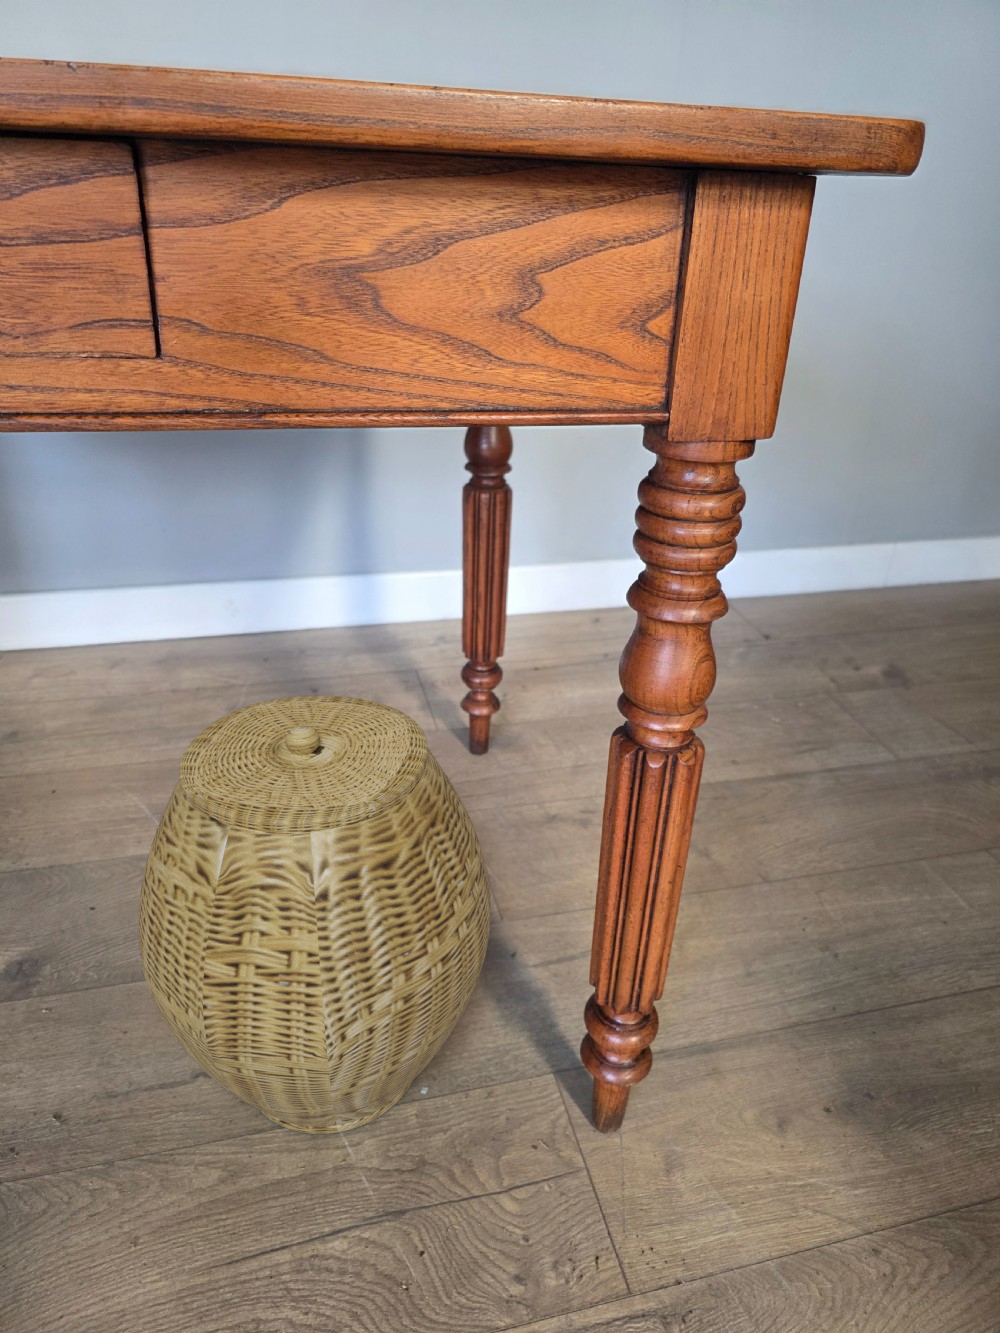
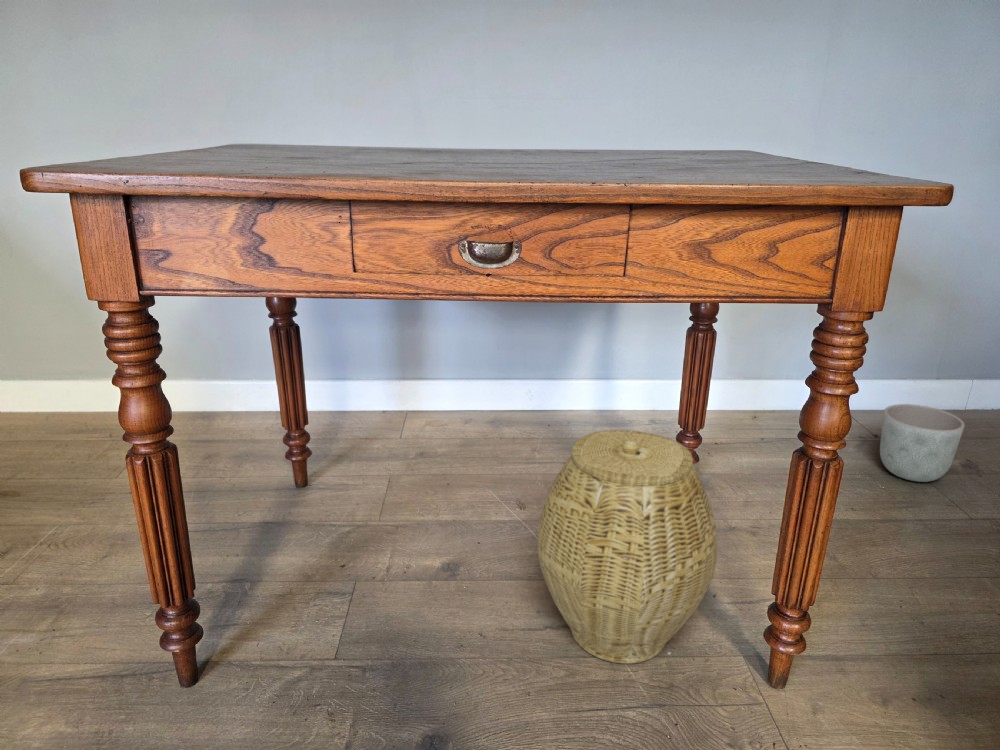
planter: none [770,588,886,702] -> present [880,404,965,482]

